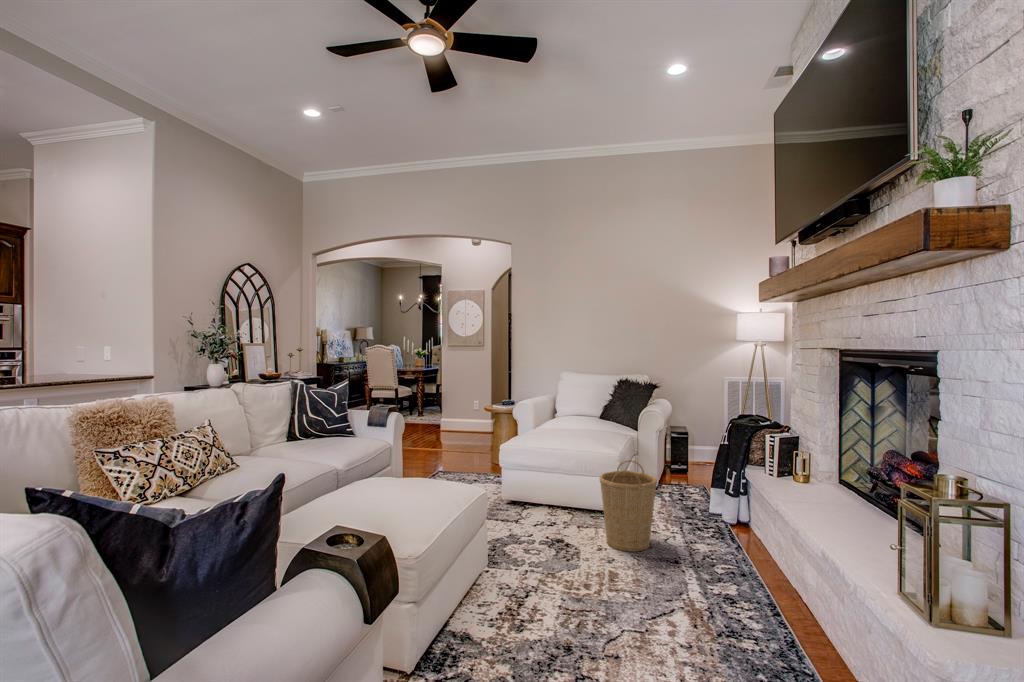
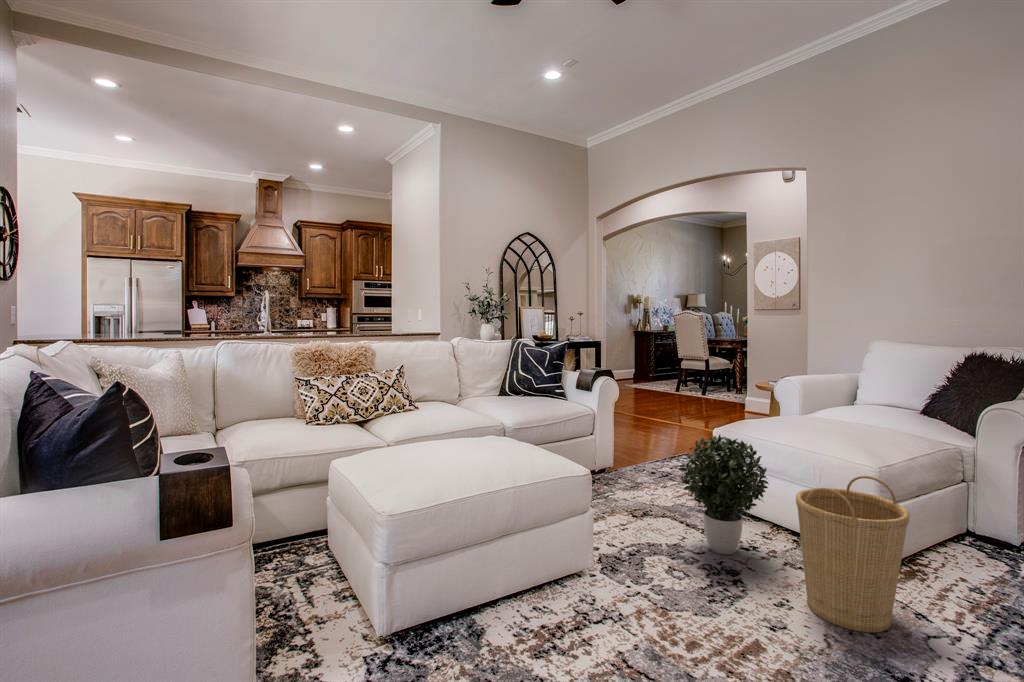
potted plant: none [514,449,570,534] -> present [679,435,769,555]

